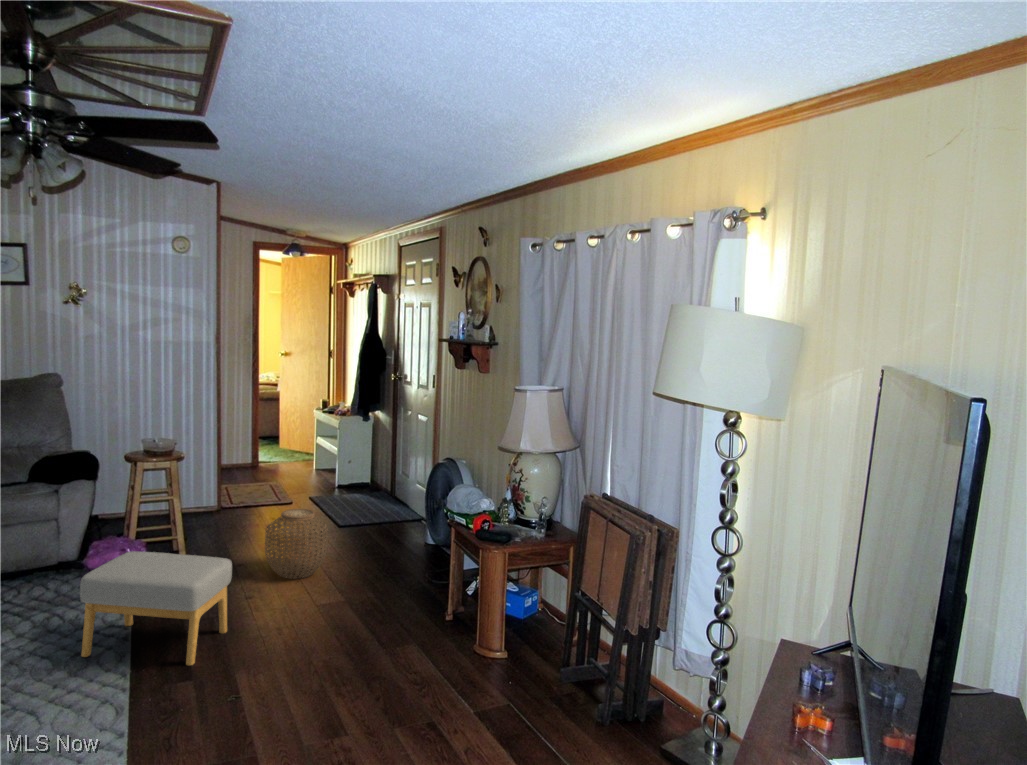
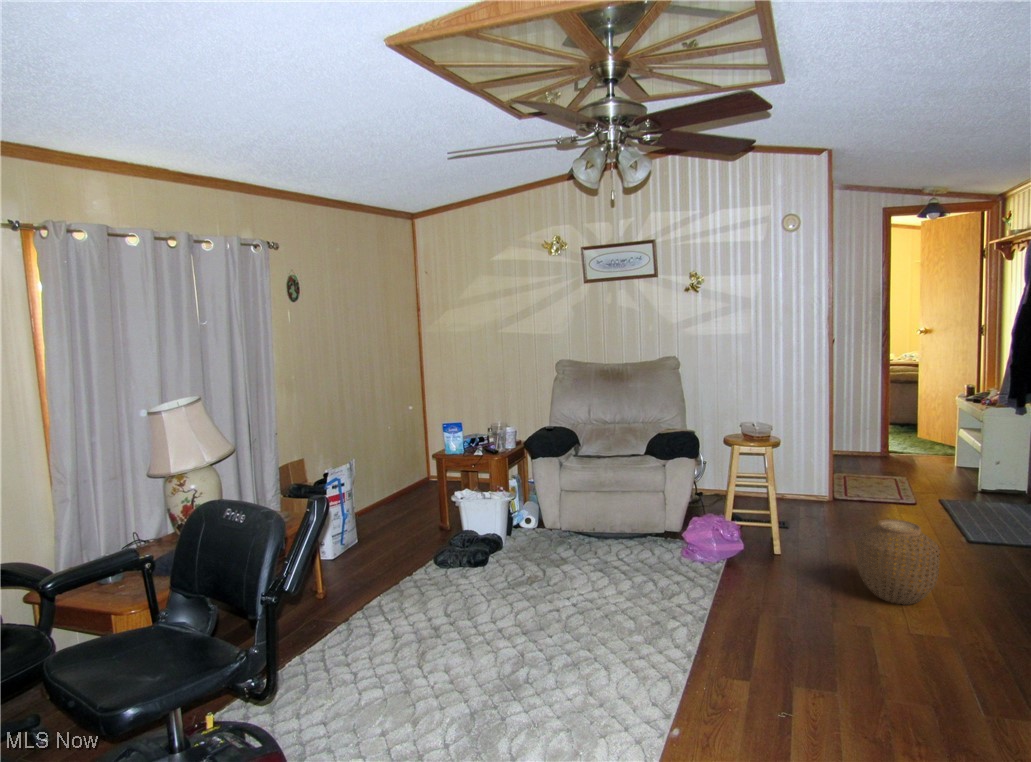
footstool: present [80,551,232,665] -> none [659,536,803,670]

